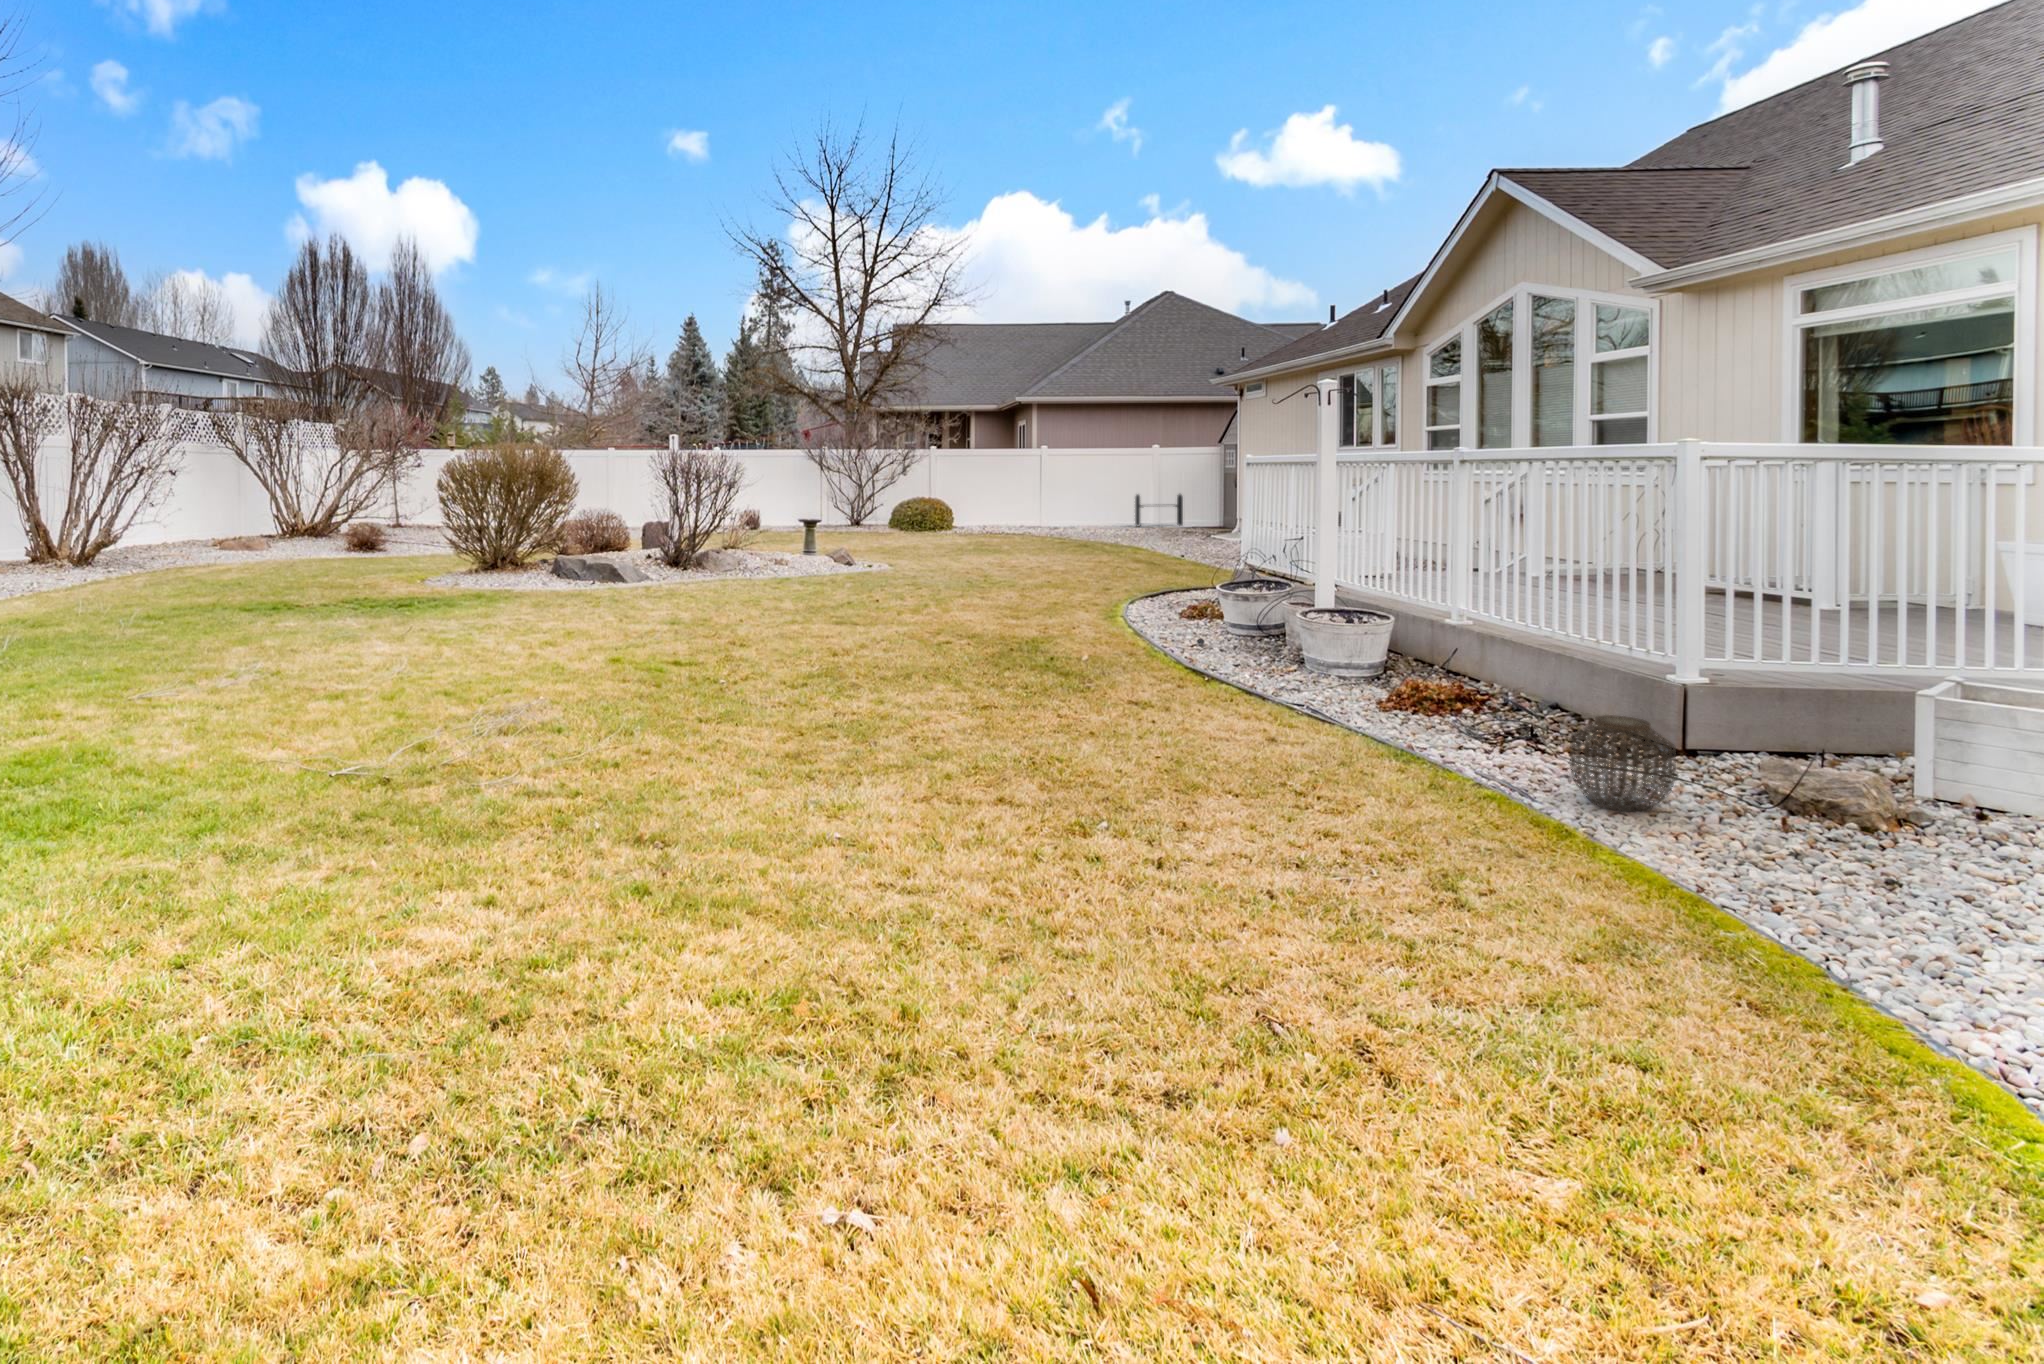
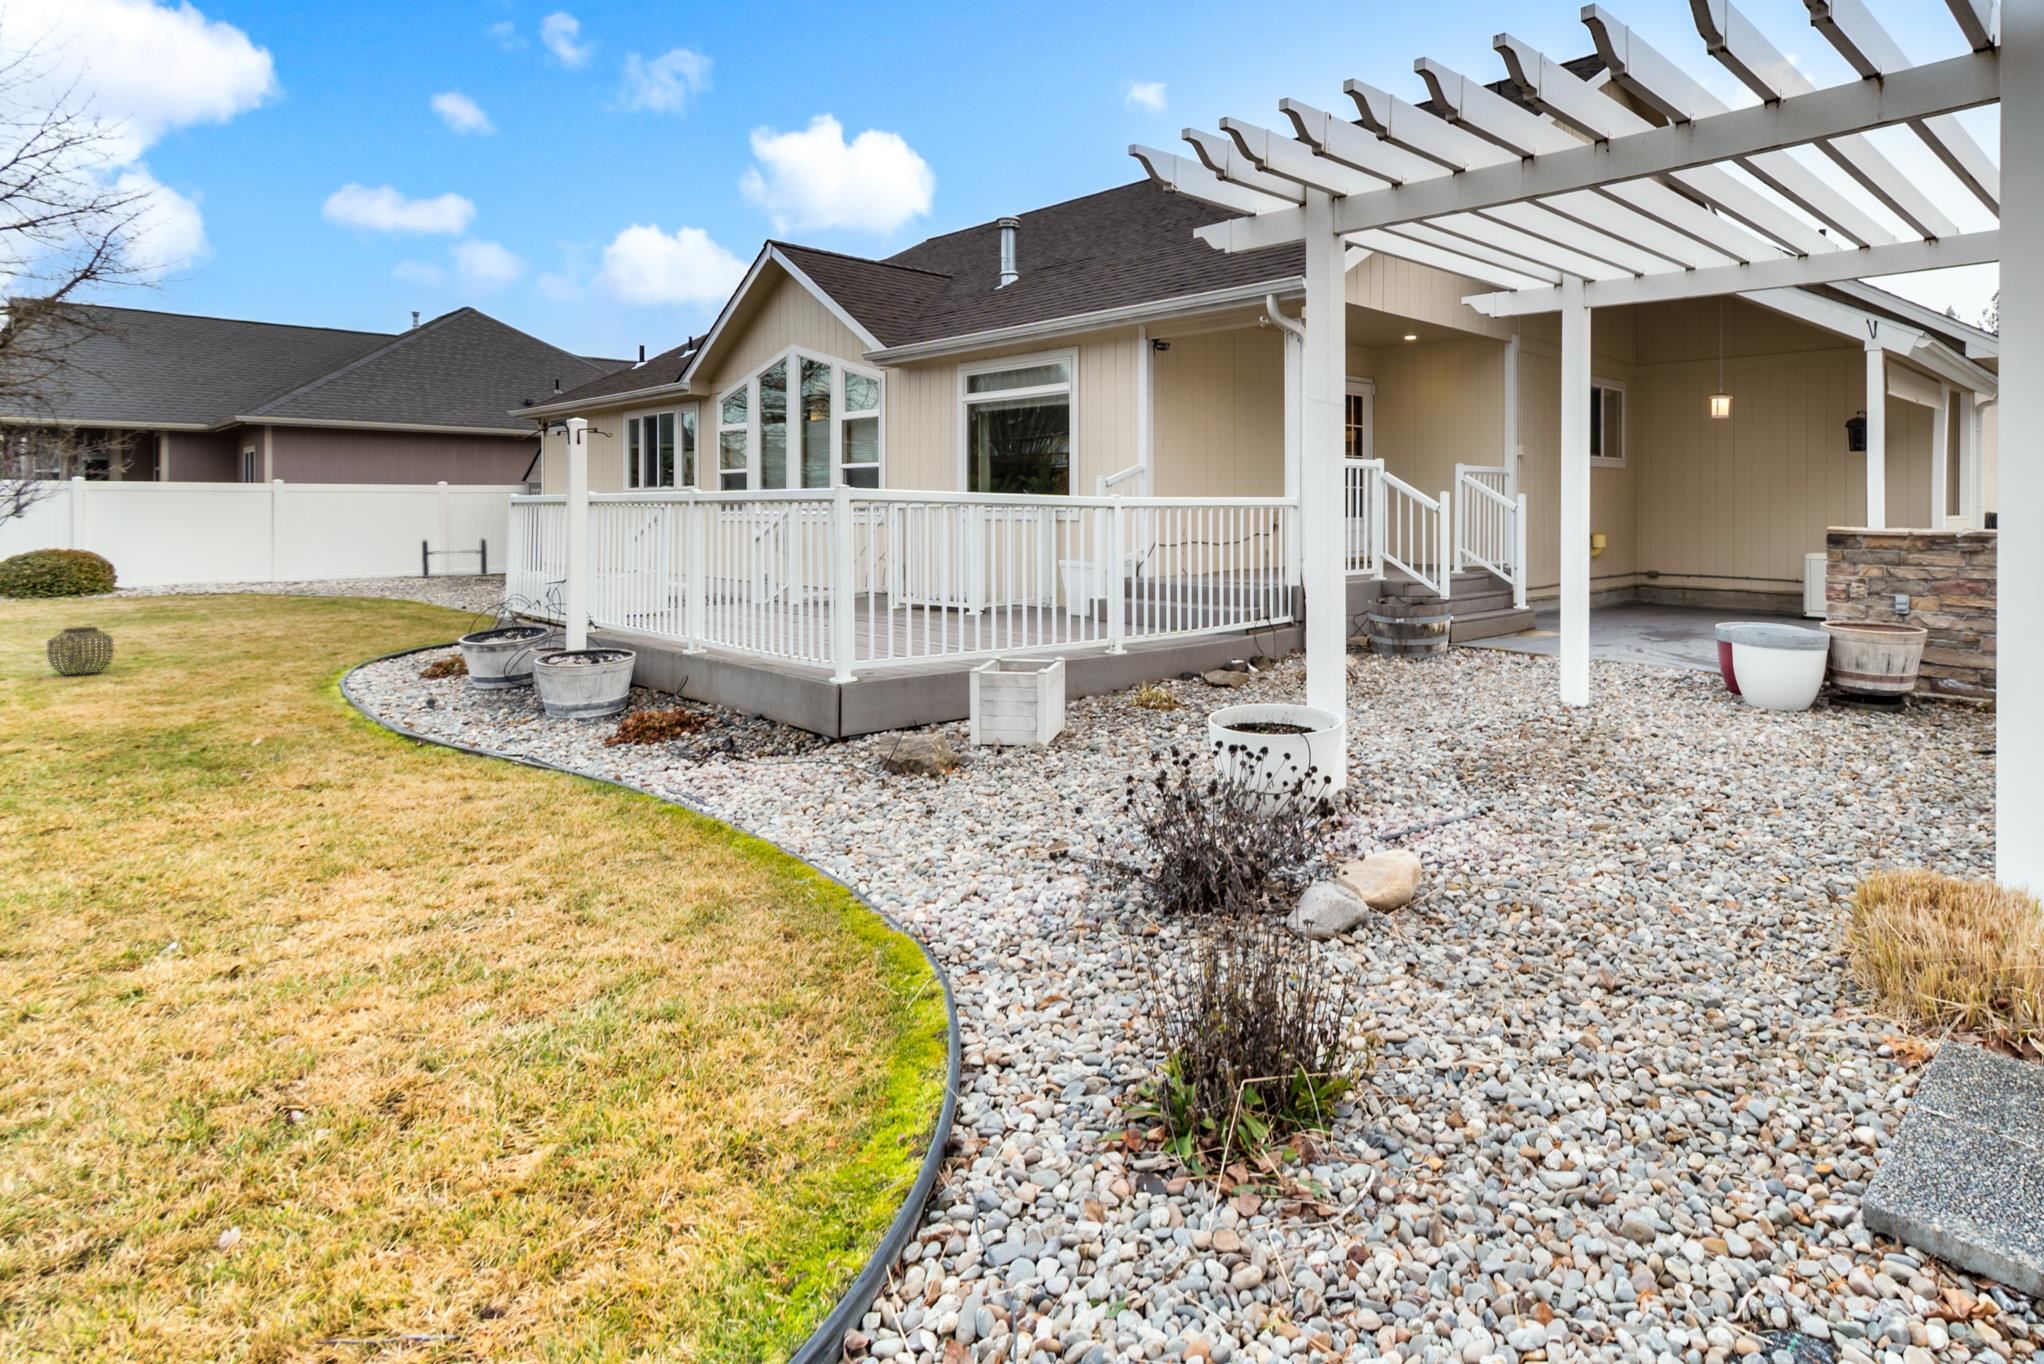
woven basket: present [1570,715,1676,812] -> present [47,627,114,676]

